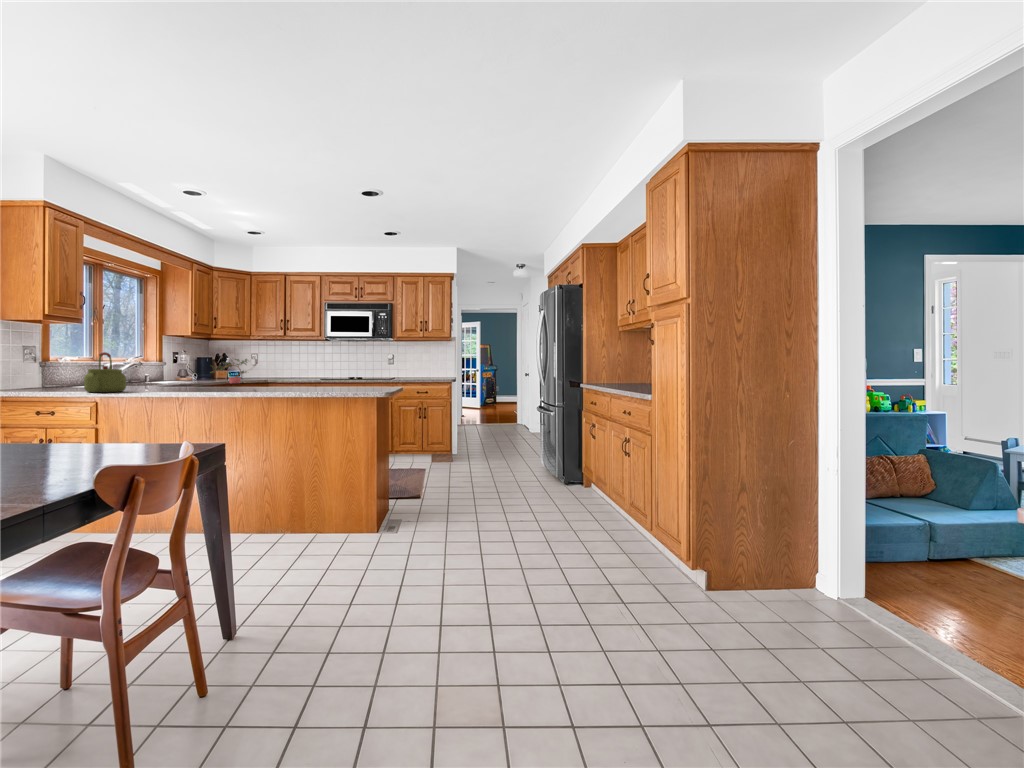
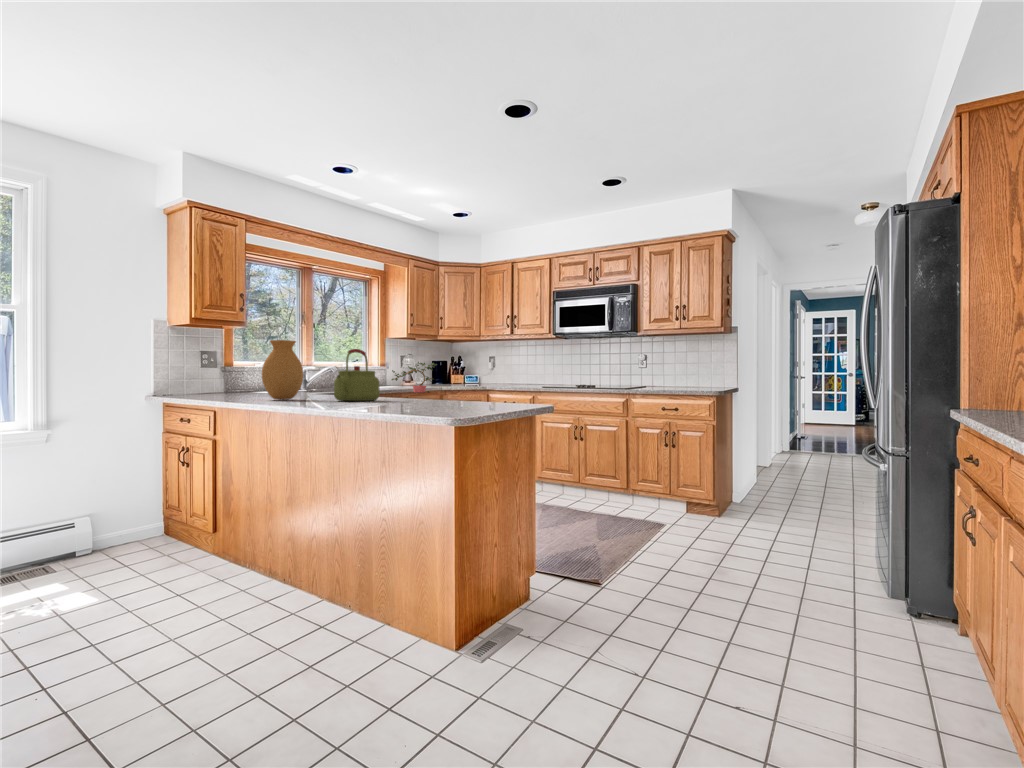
vase: none [173,345,209,393] -> present [262,340,303,400]
kettle: present [84,352,126,392] -> present [334,349,380,401]

